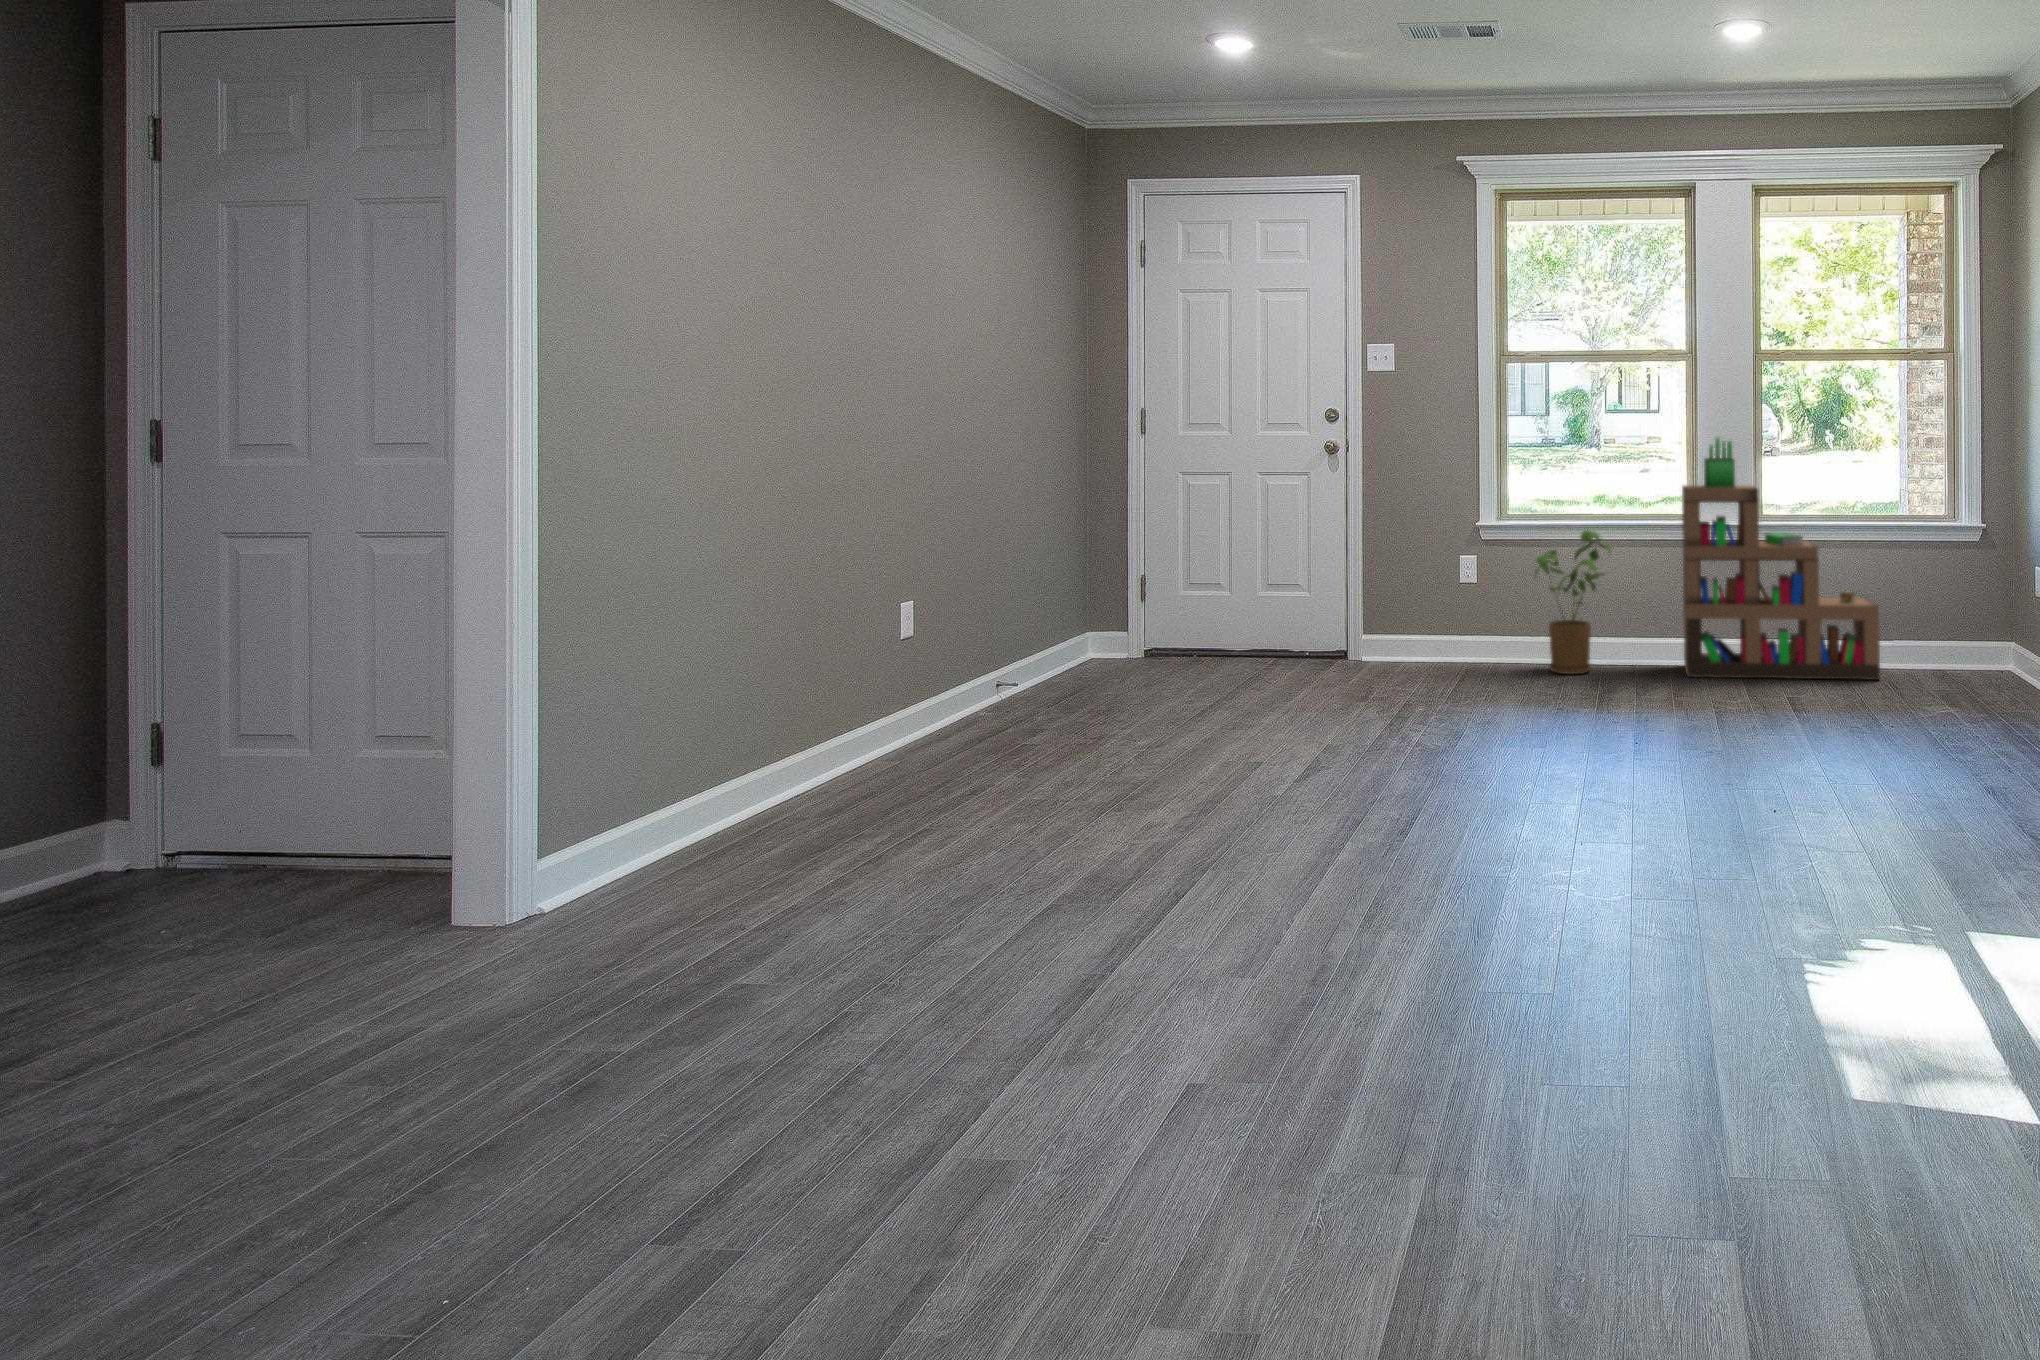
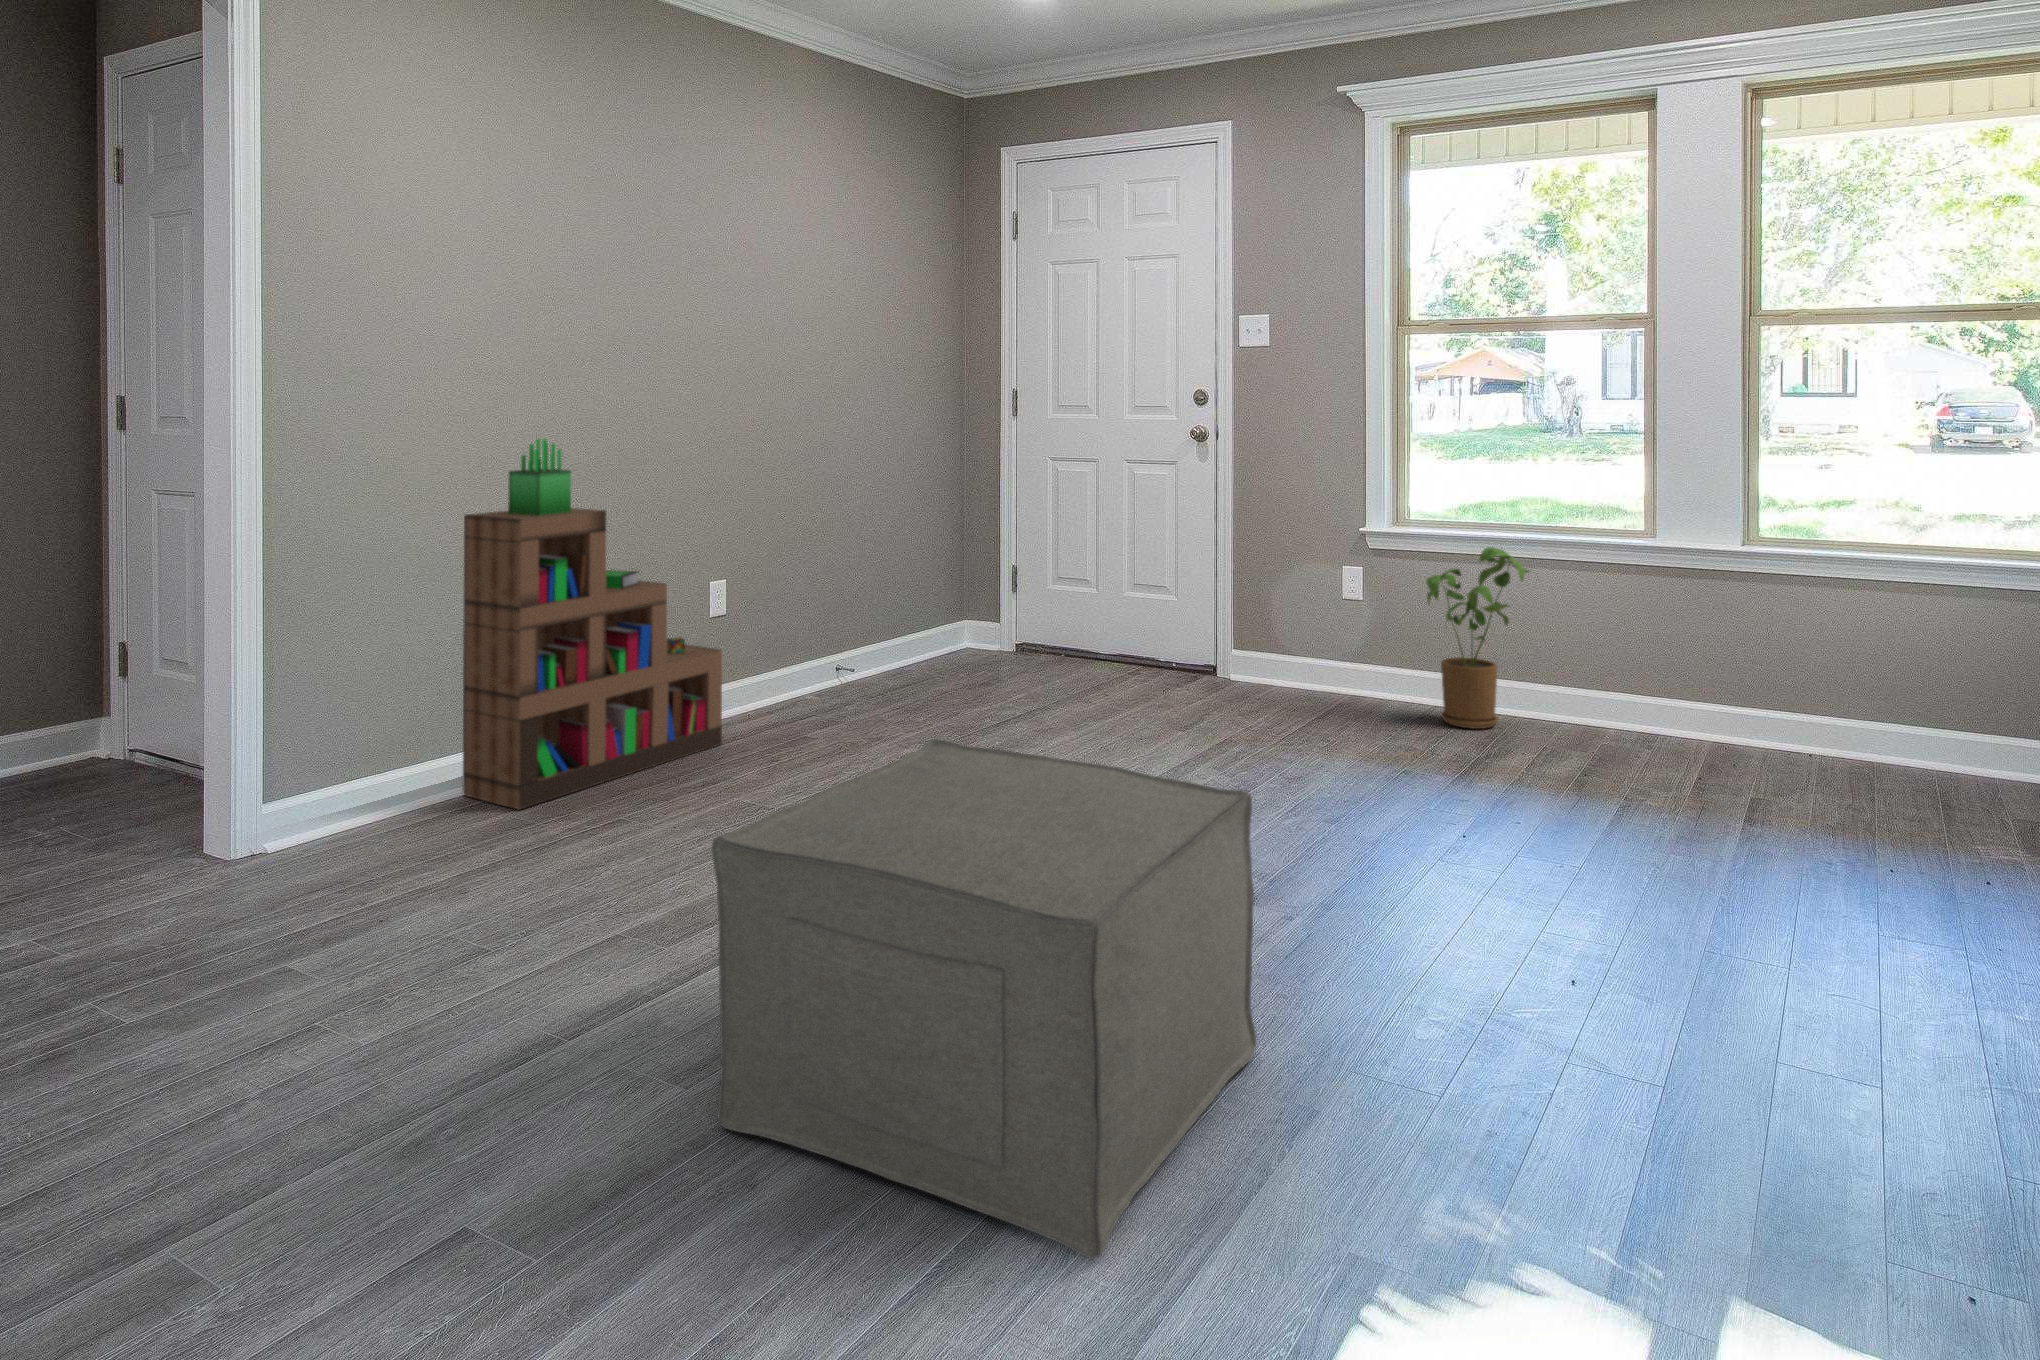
bookshelf: present [1682,438,1880,680] -> present [463,439,722,810]
ottoman: none [1316,683,1677,1006] -> present [711,739,1256,1259]

